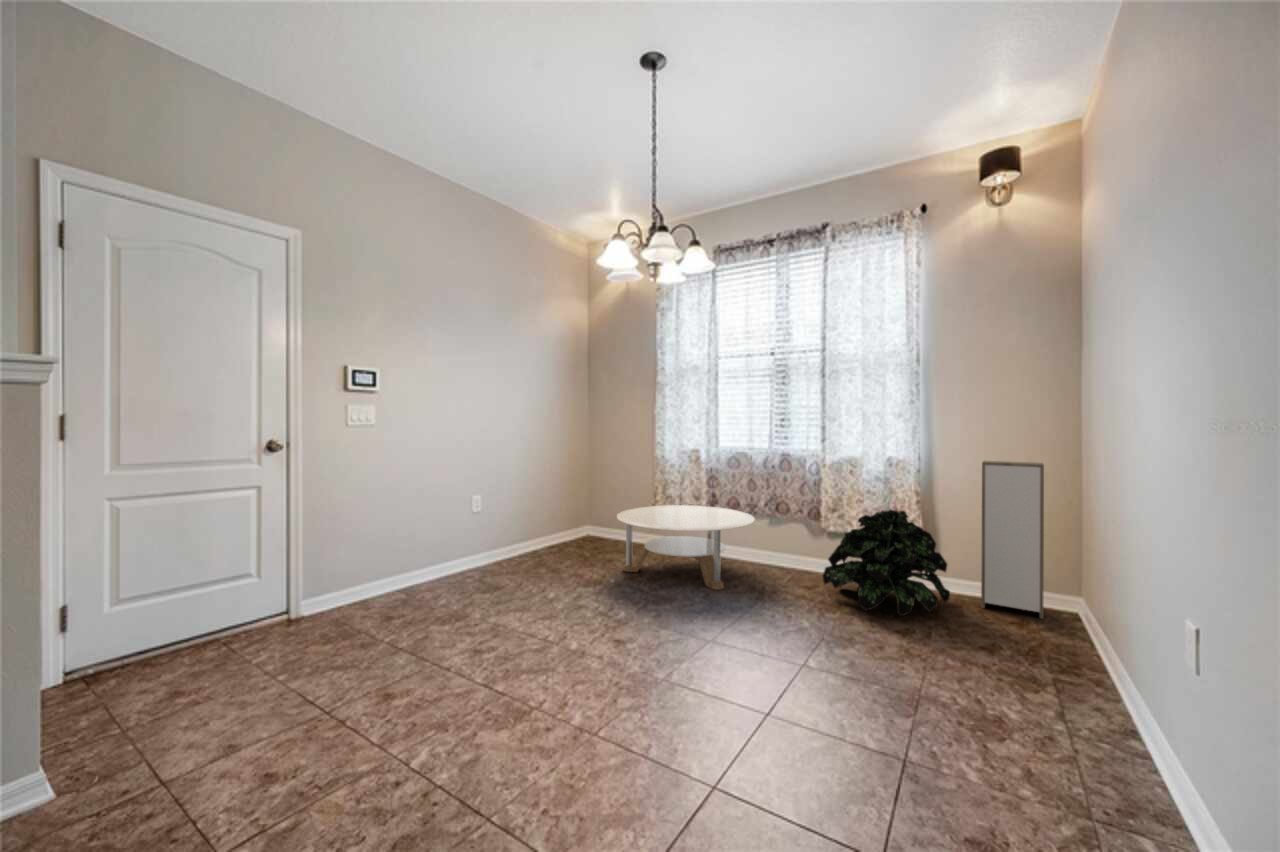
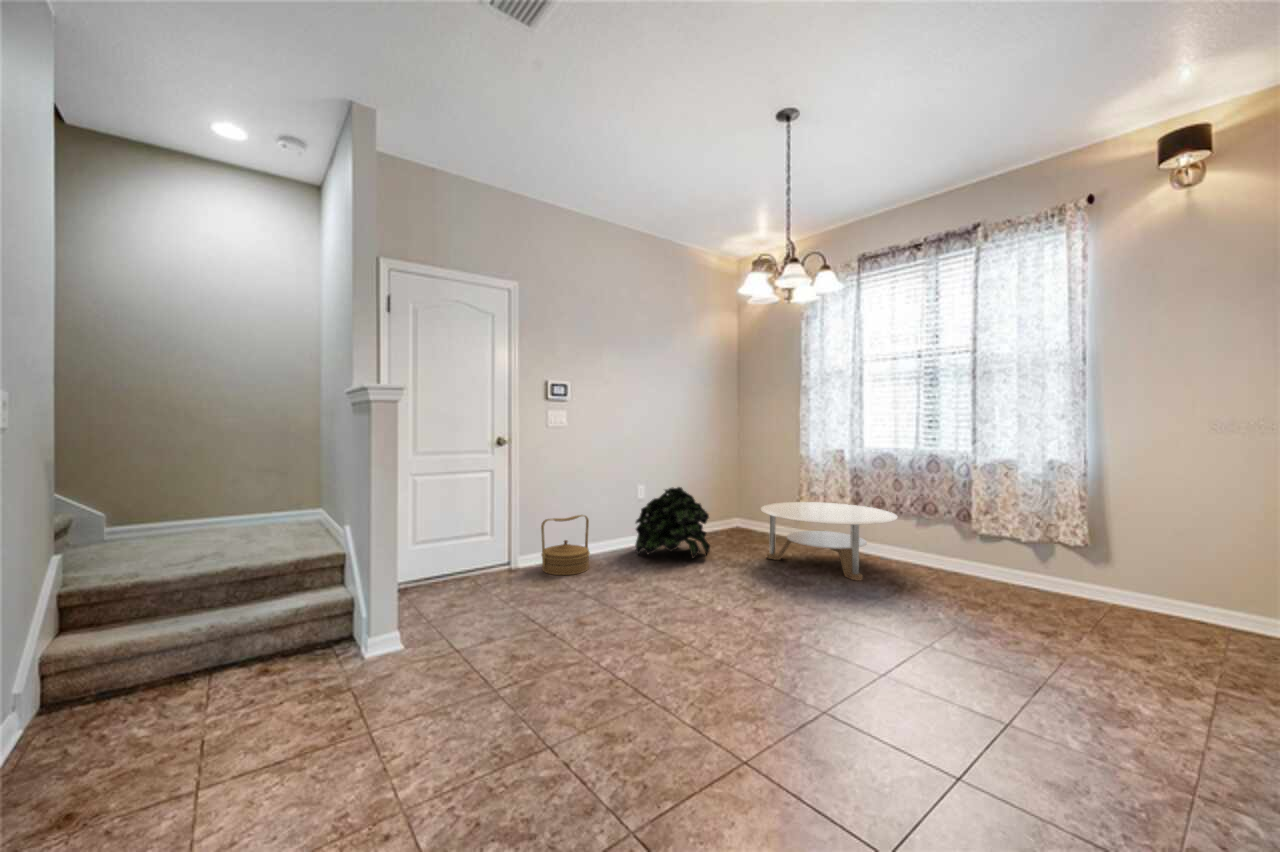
storage cabinet: present [981,461,1044,619] -> none [1159,466,1245,641]
potted plant: present [823,510,950,617] -> present [635,487,710,558]
woven basket: none [335,537,407,621] -> present [541,515,590,575]

